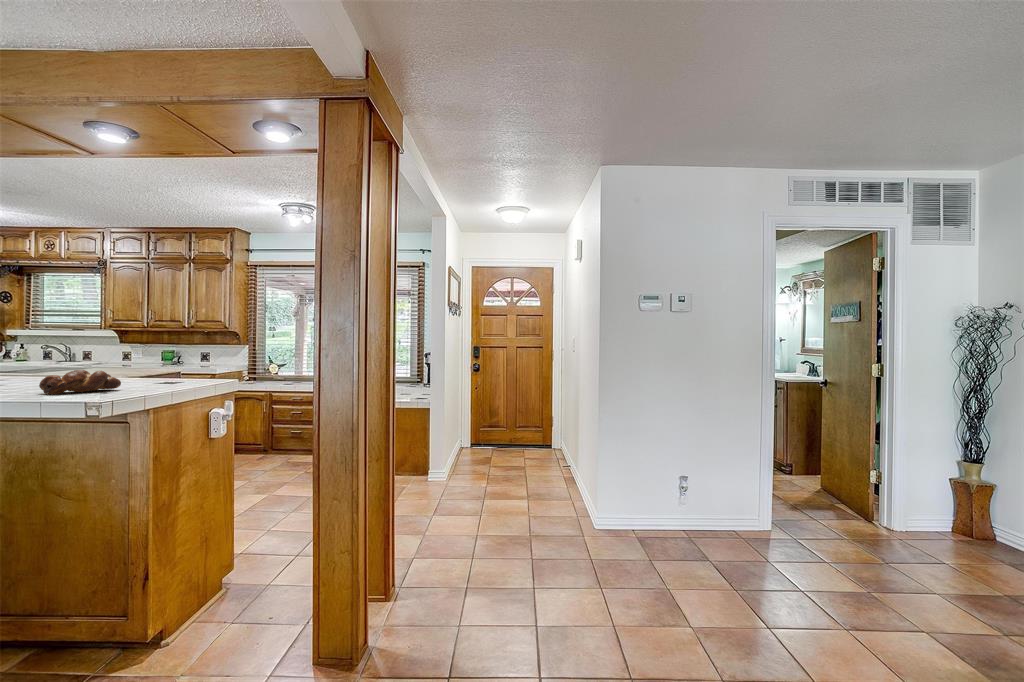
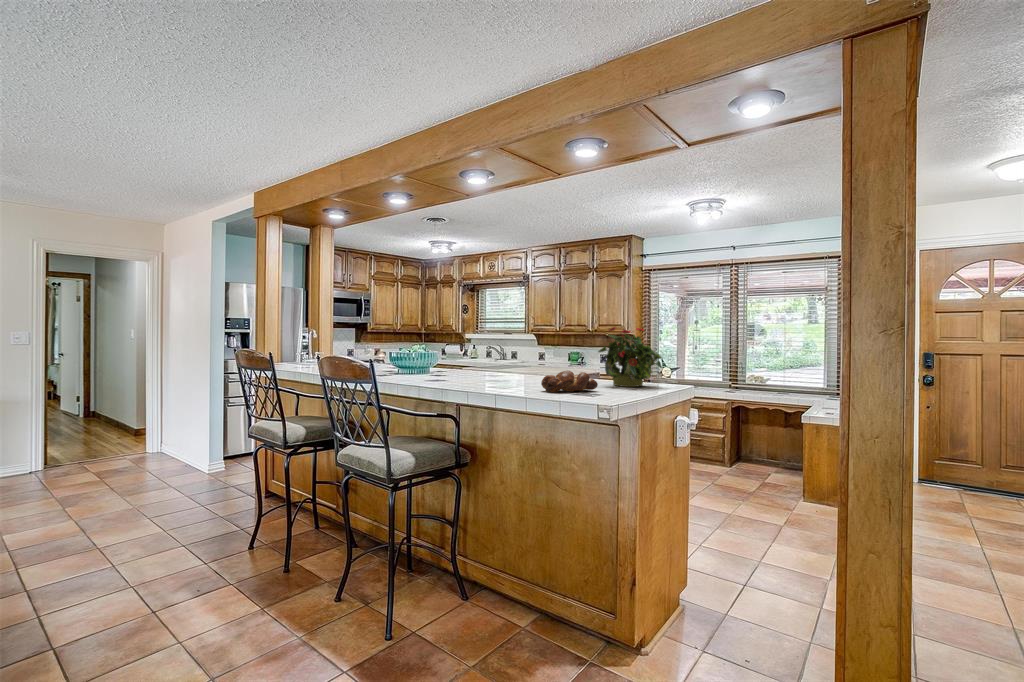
potted plant: none [135,323,212,384] -> present [598,327,662,387]

